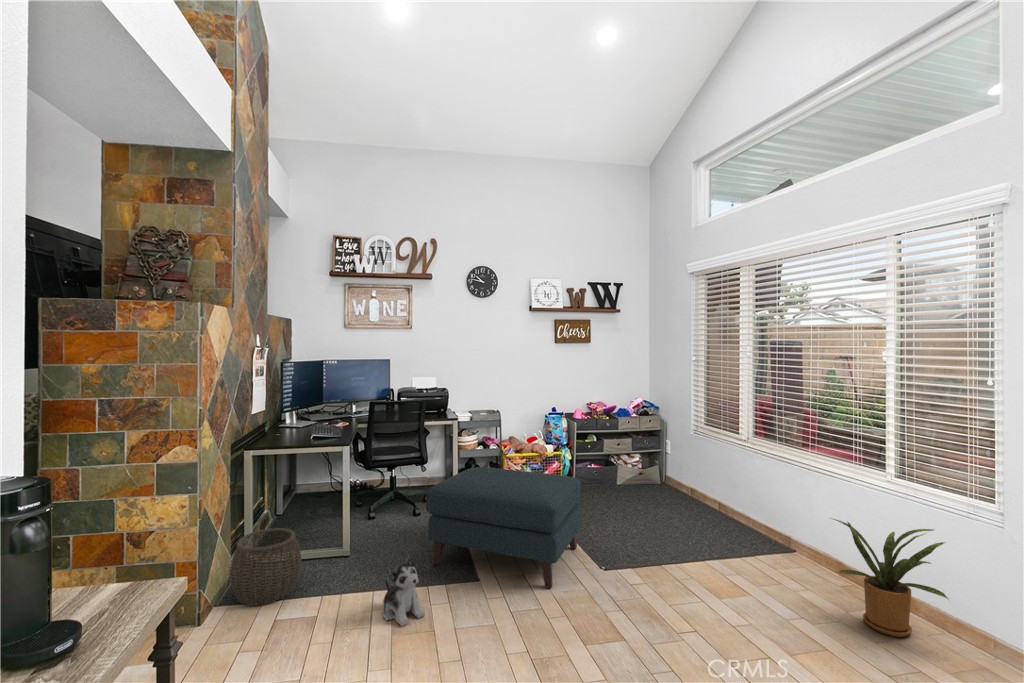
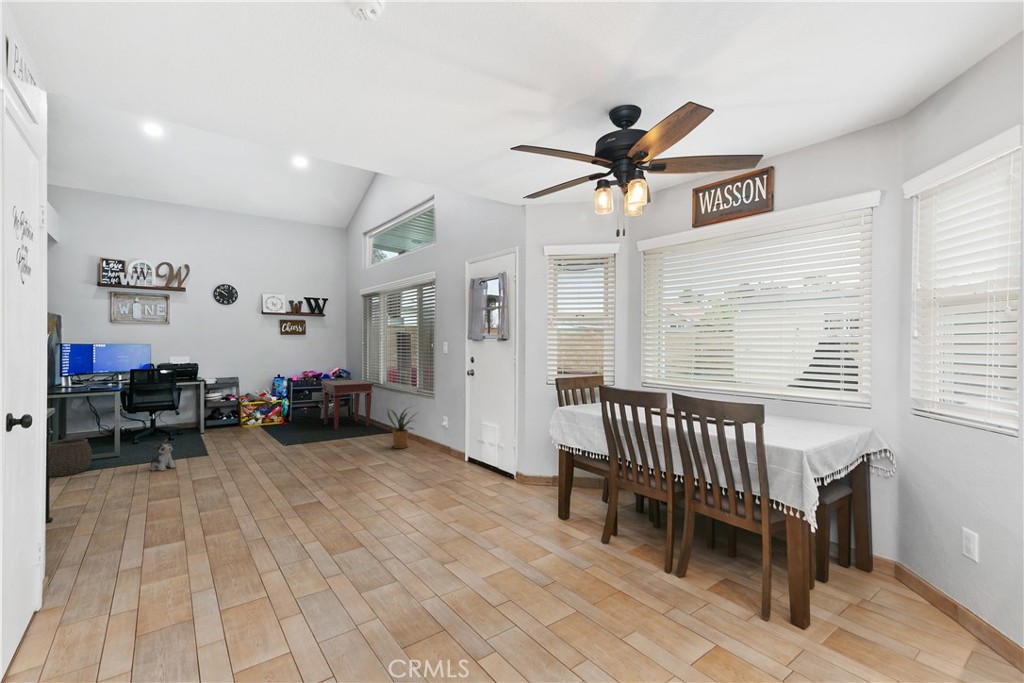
side table: none [627,423,735,524] -> present [321,380,374,430]
ottoman: present [426,467,582,589] -> none [178,404,279,454]

